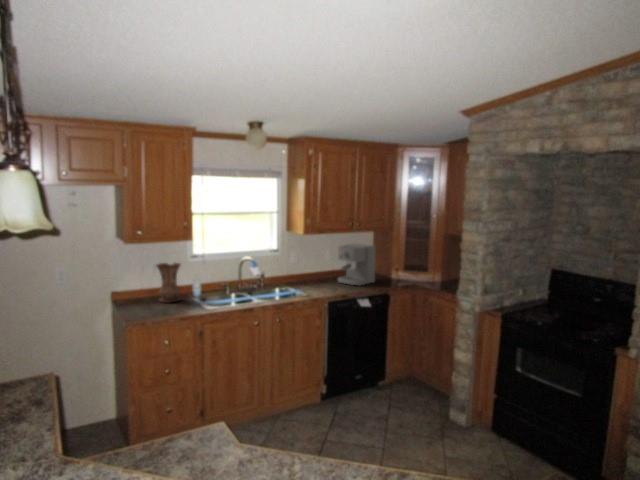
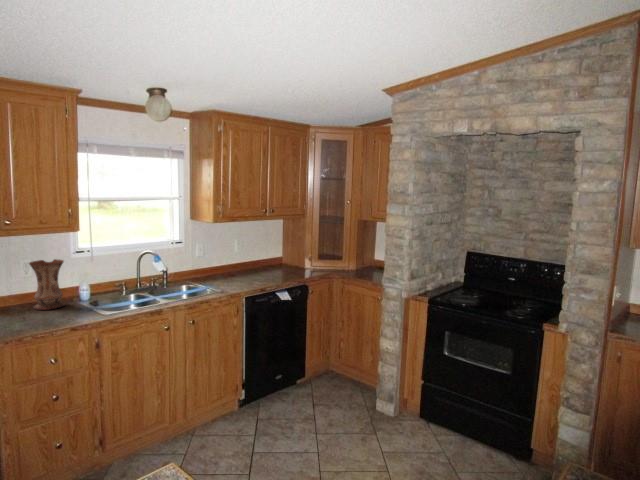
coffee maker: present [338,243,375,286] -> none [250,233,291,278]

